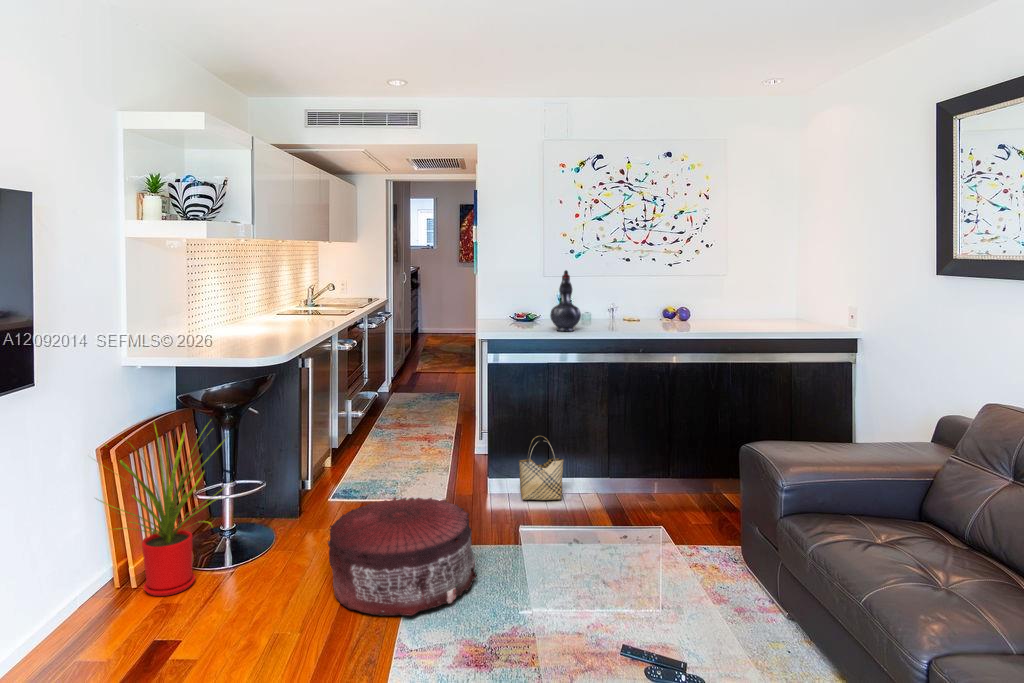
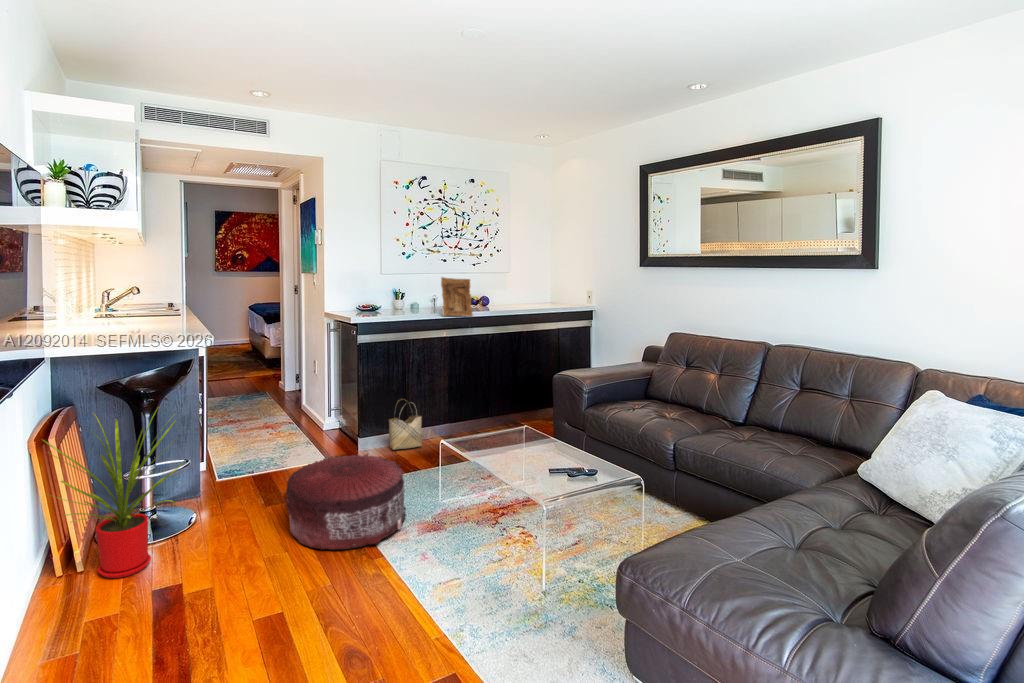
decorative vase: present [550,270,581,331] -> none [405,269,429,317]
picture frame: none [599,280,642,331] -> present [441,277,473,317]

